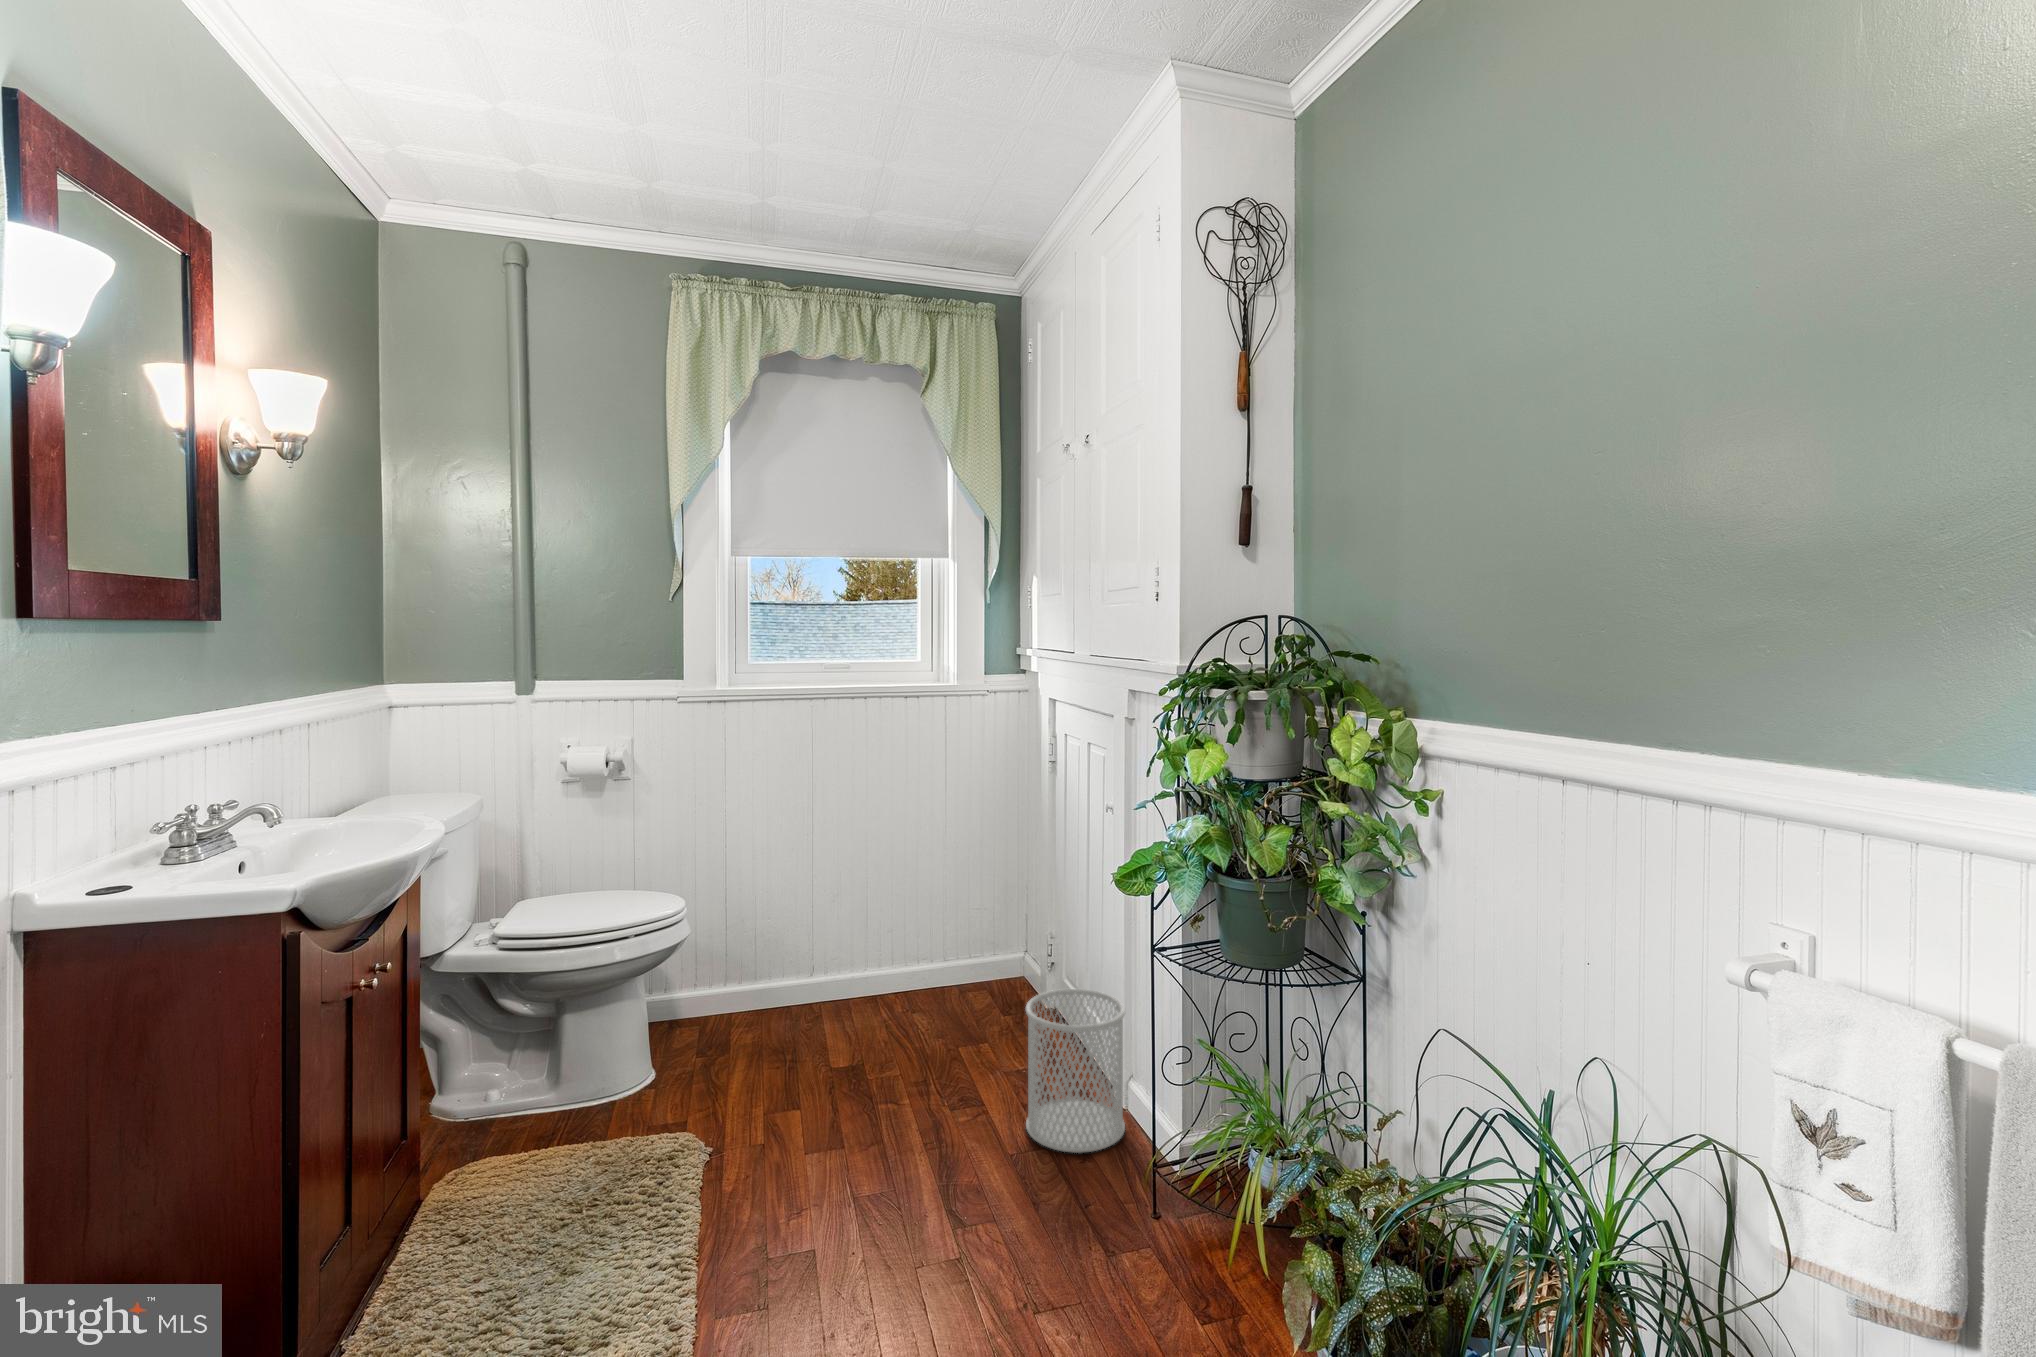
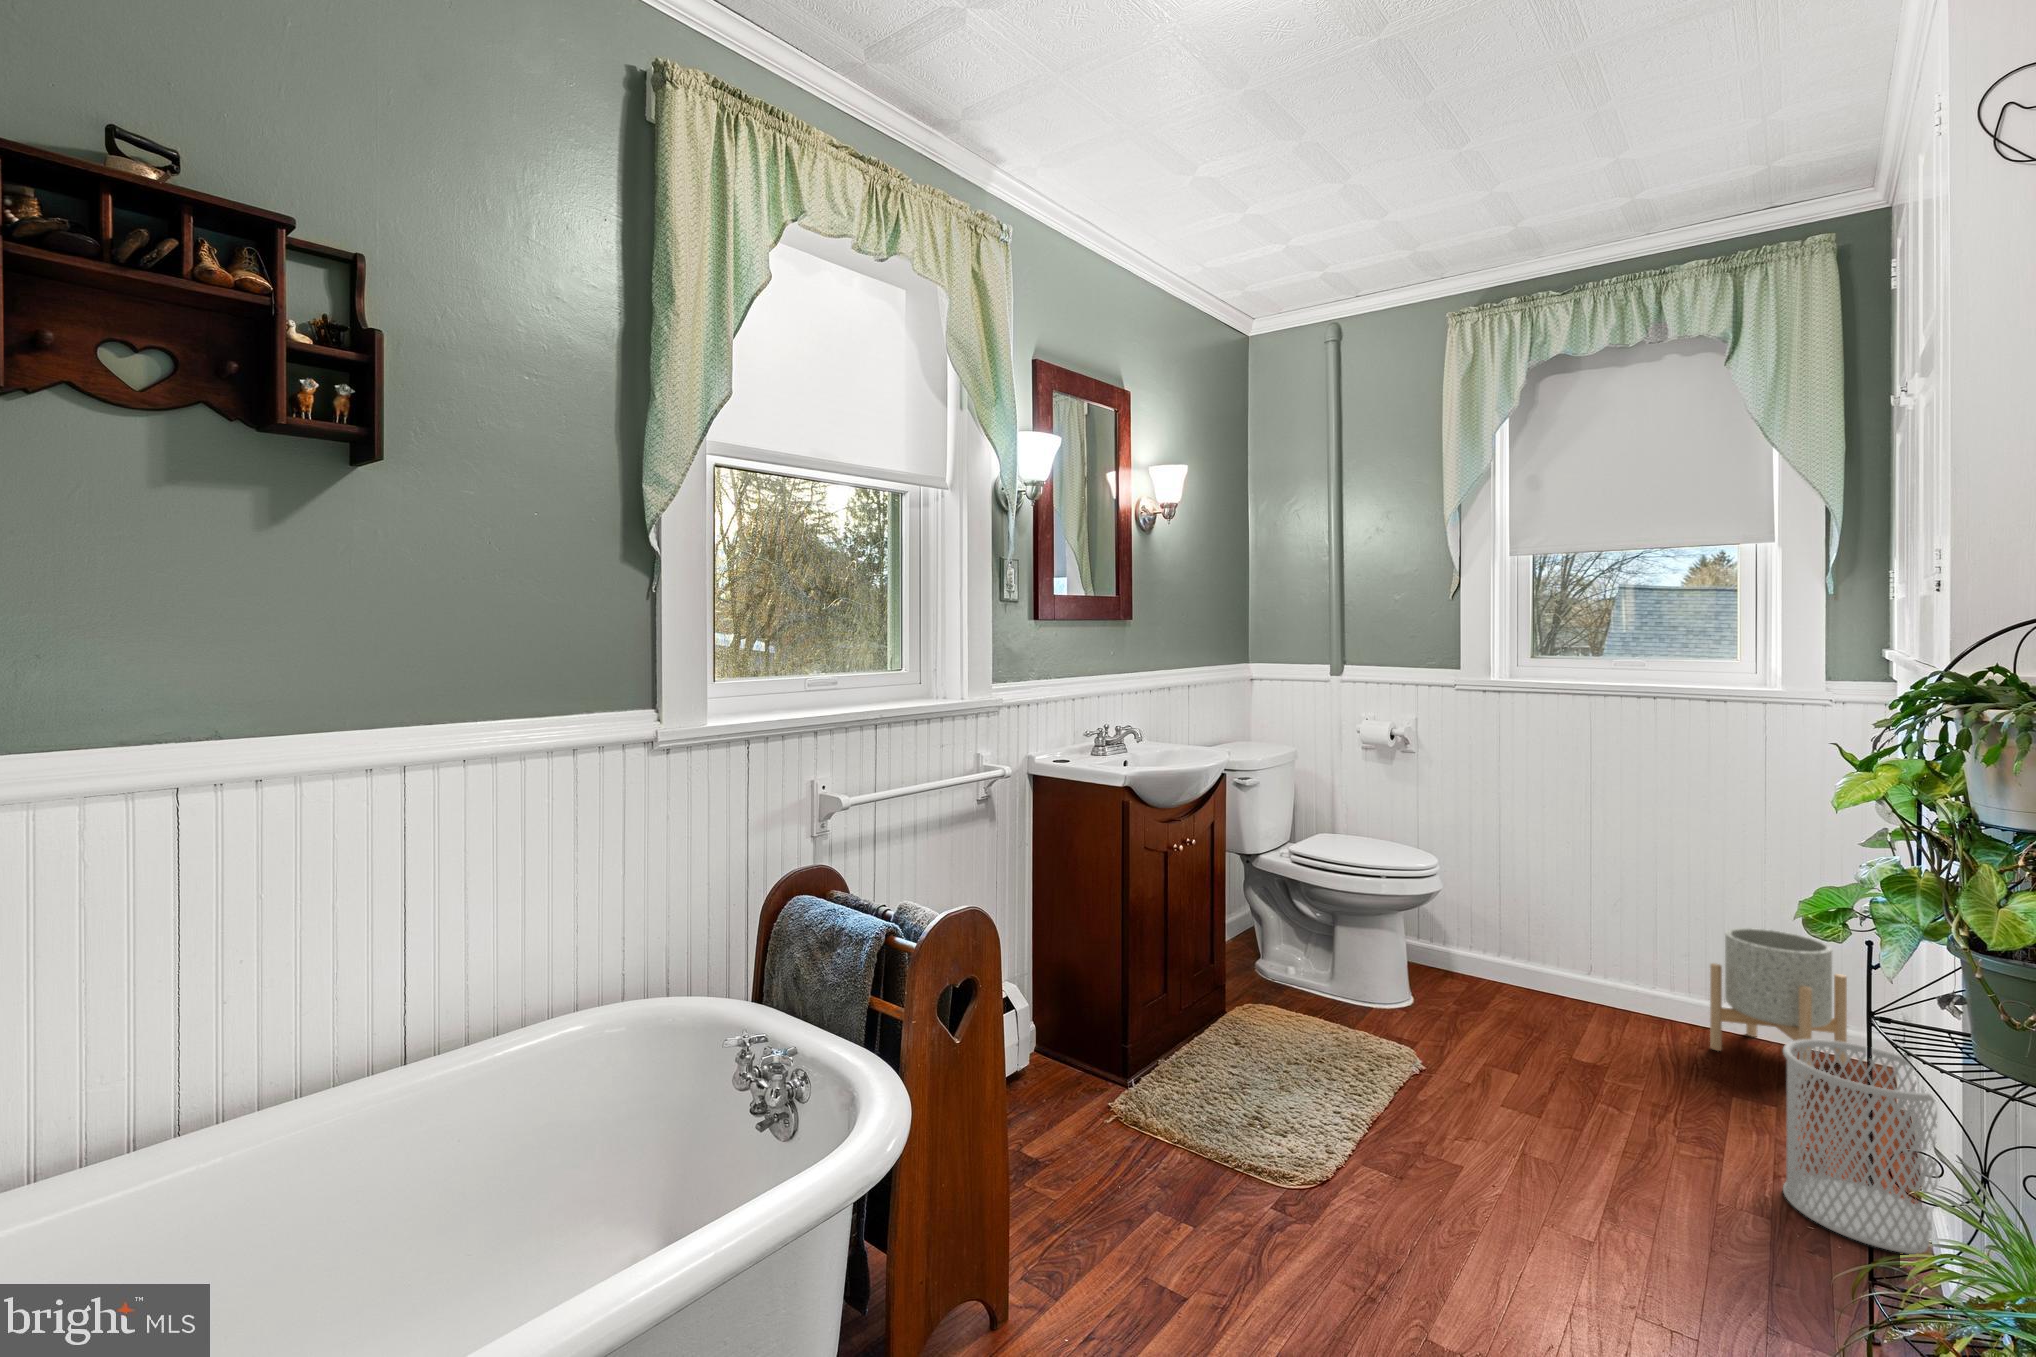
planter: none [918,901,997,1022] -> present [1710,928,1847,1080]

